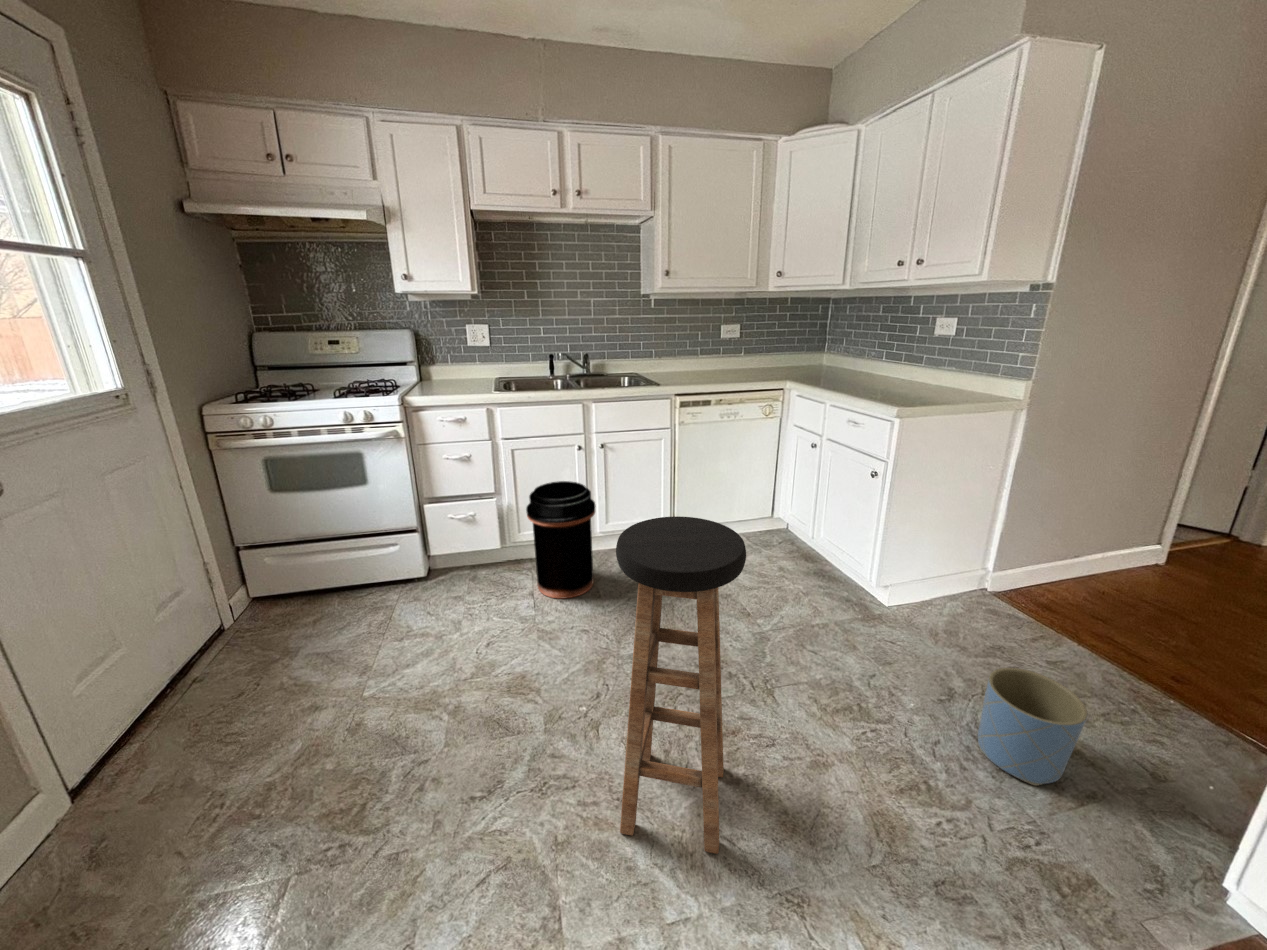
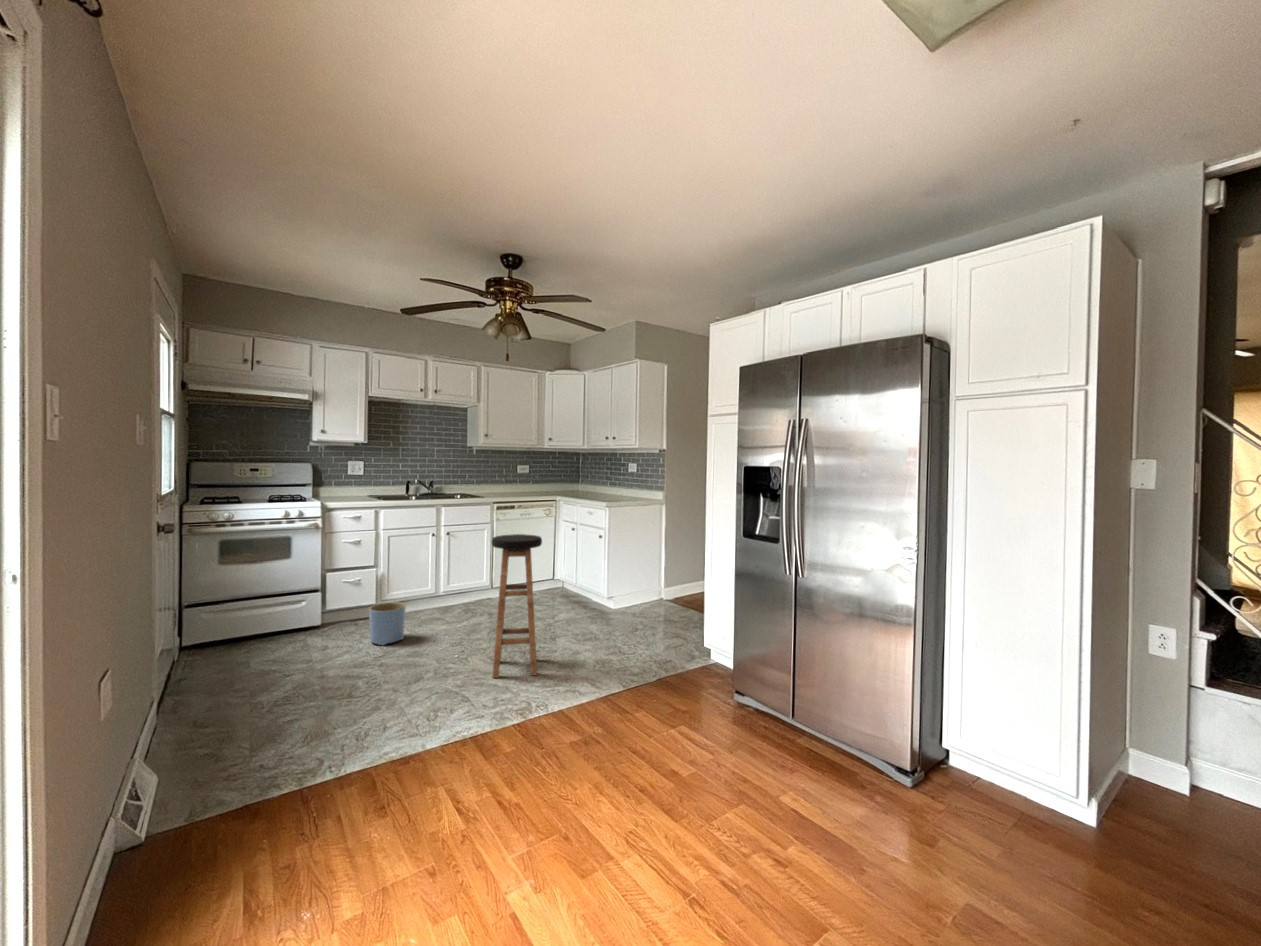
trash can: present [526,481,596,598] -> none [405,554,449,626]
planter: present [978,668,1088,786] -> present [369,602,405,645]

